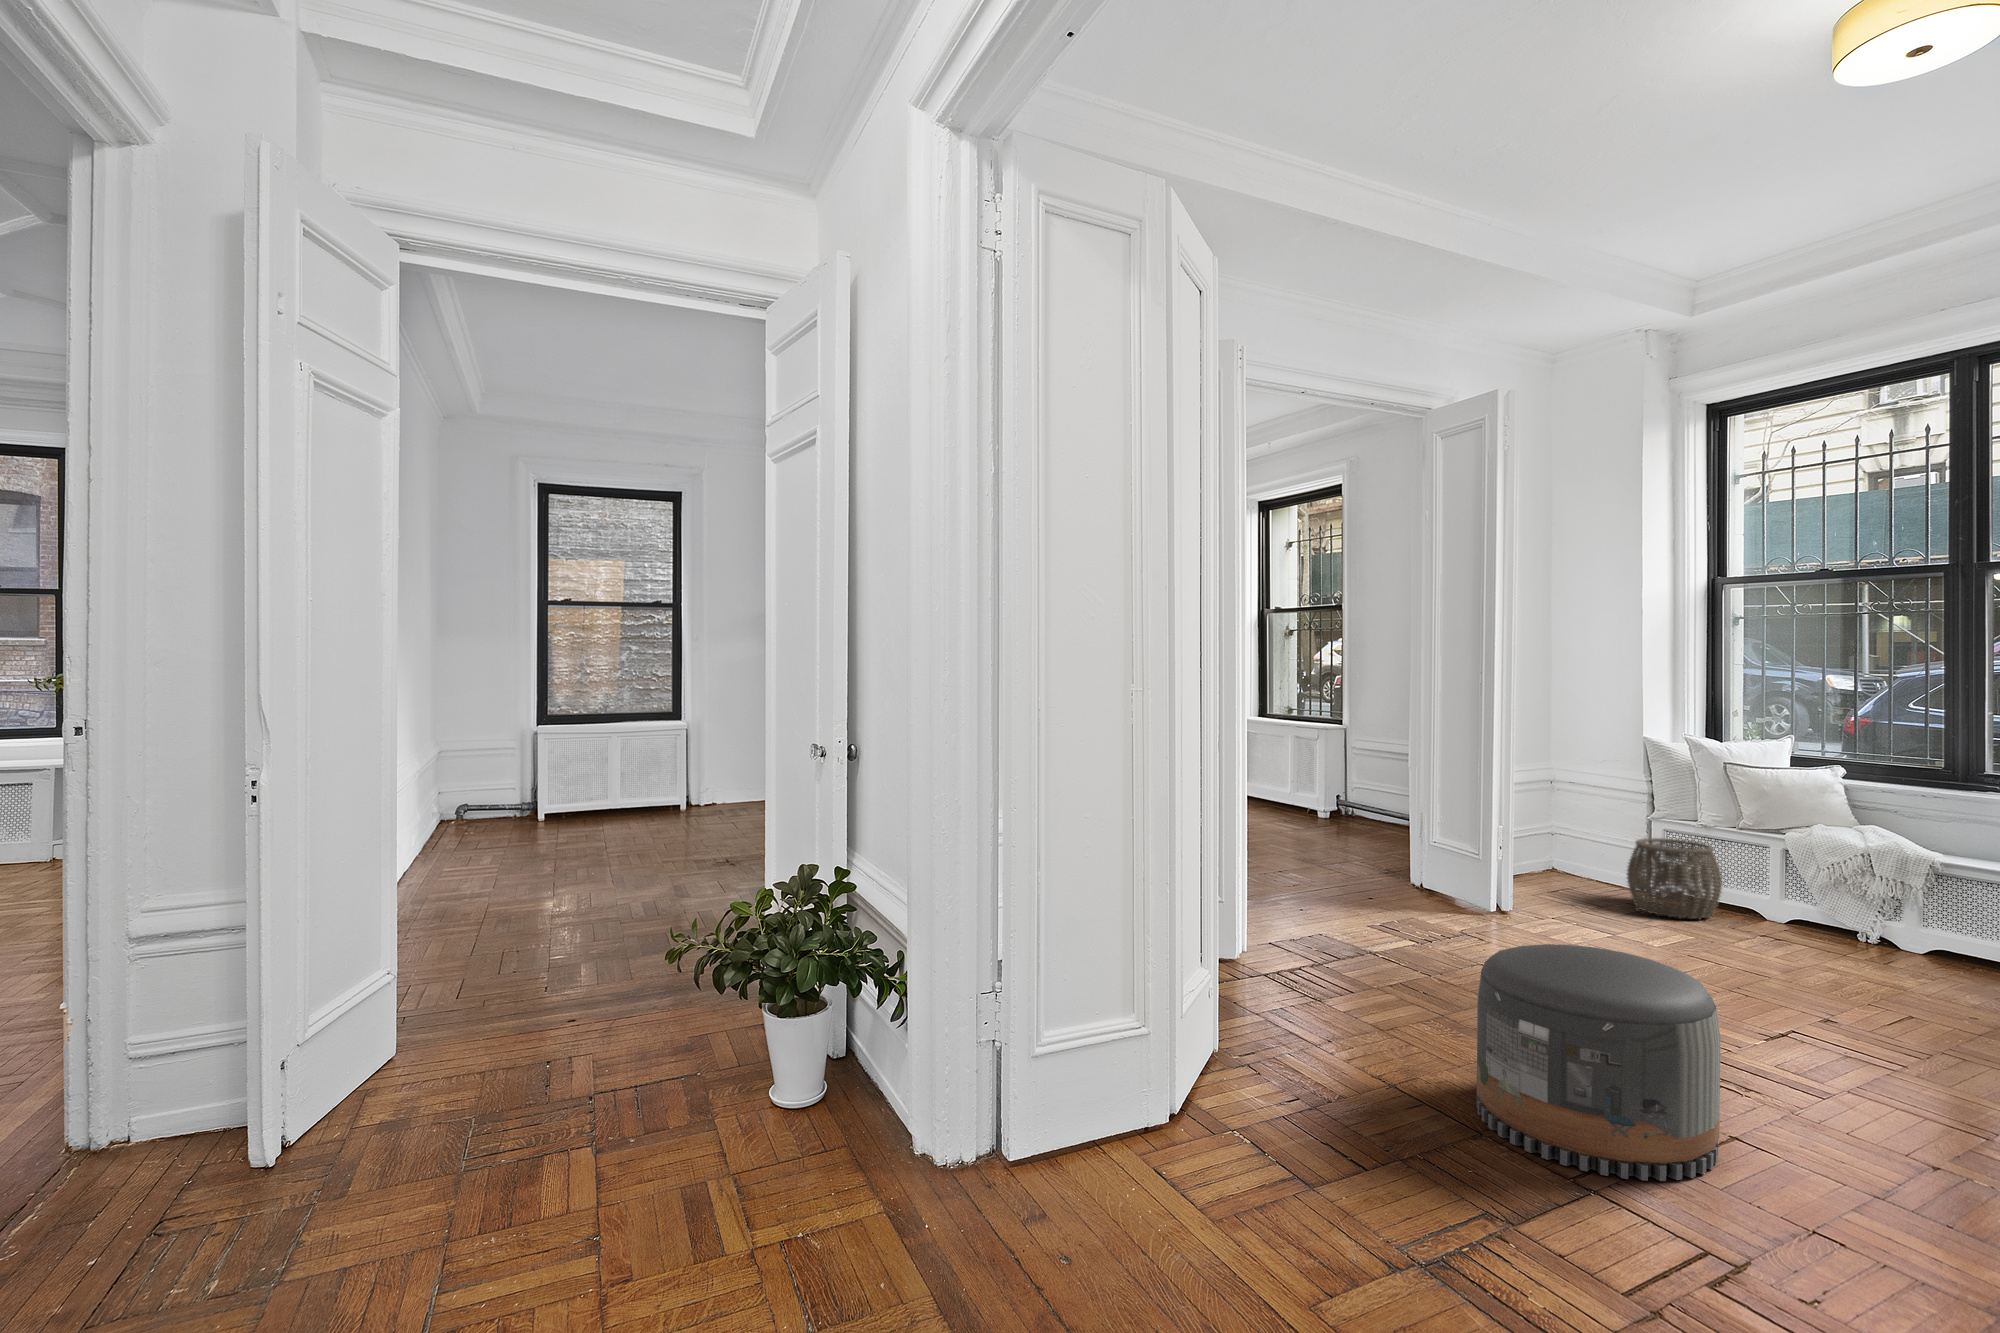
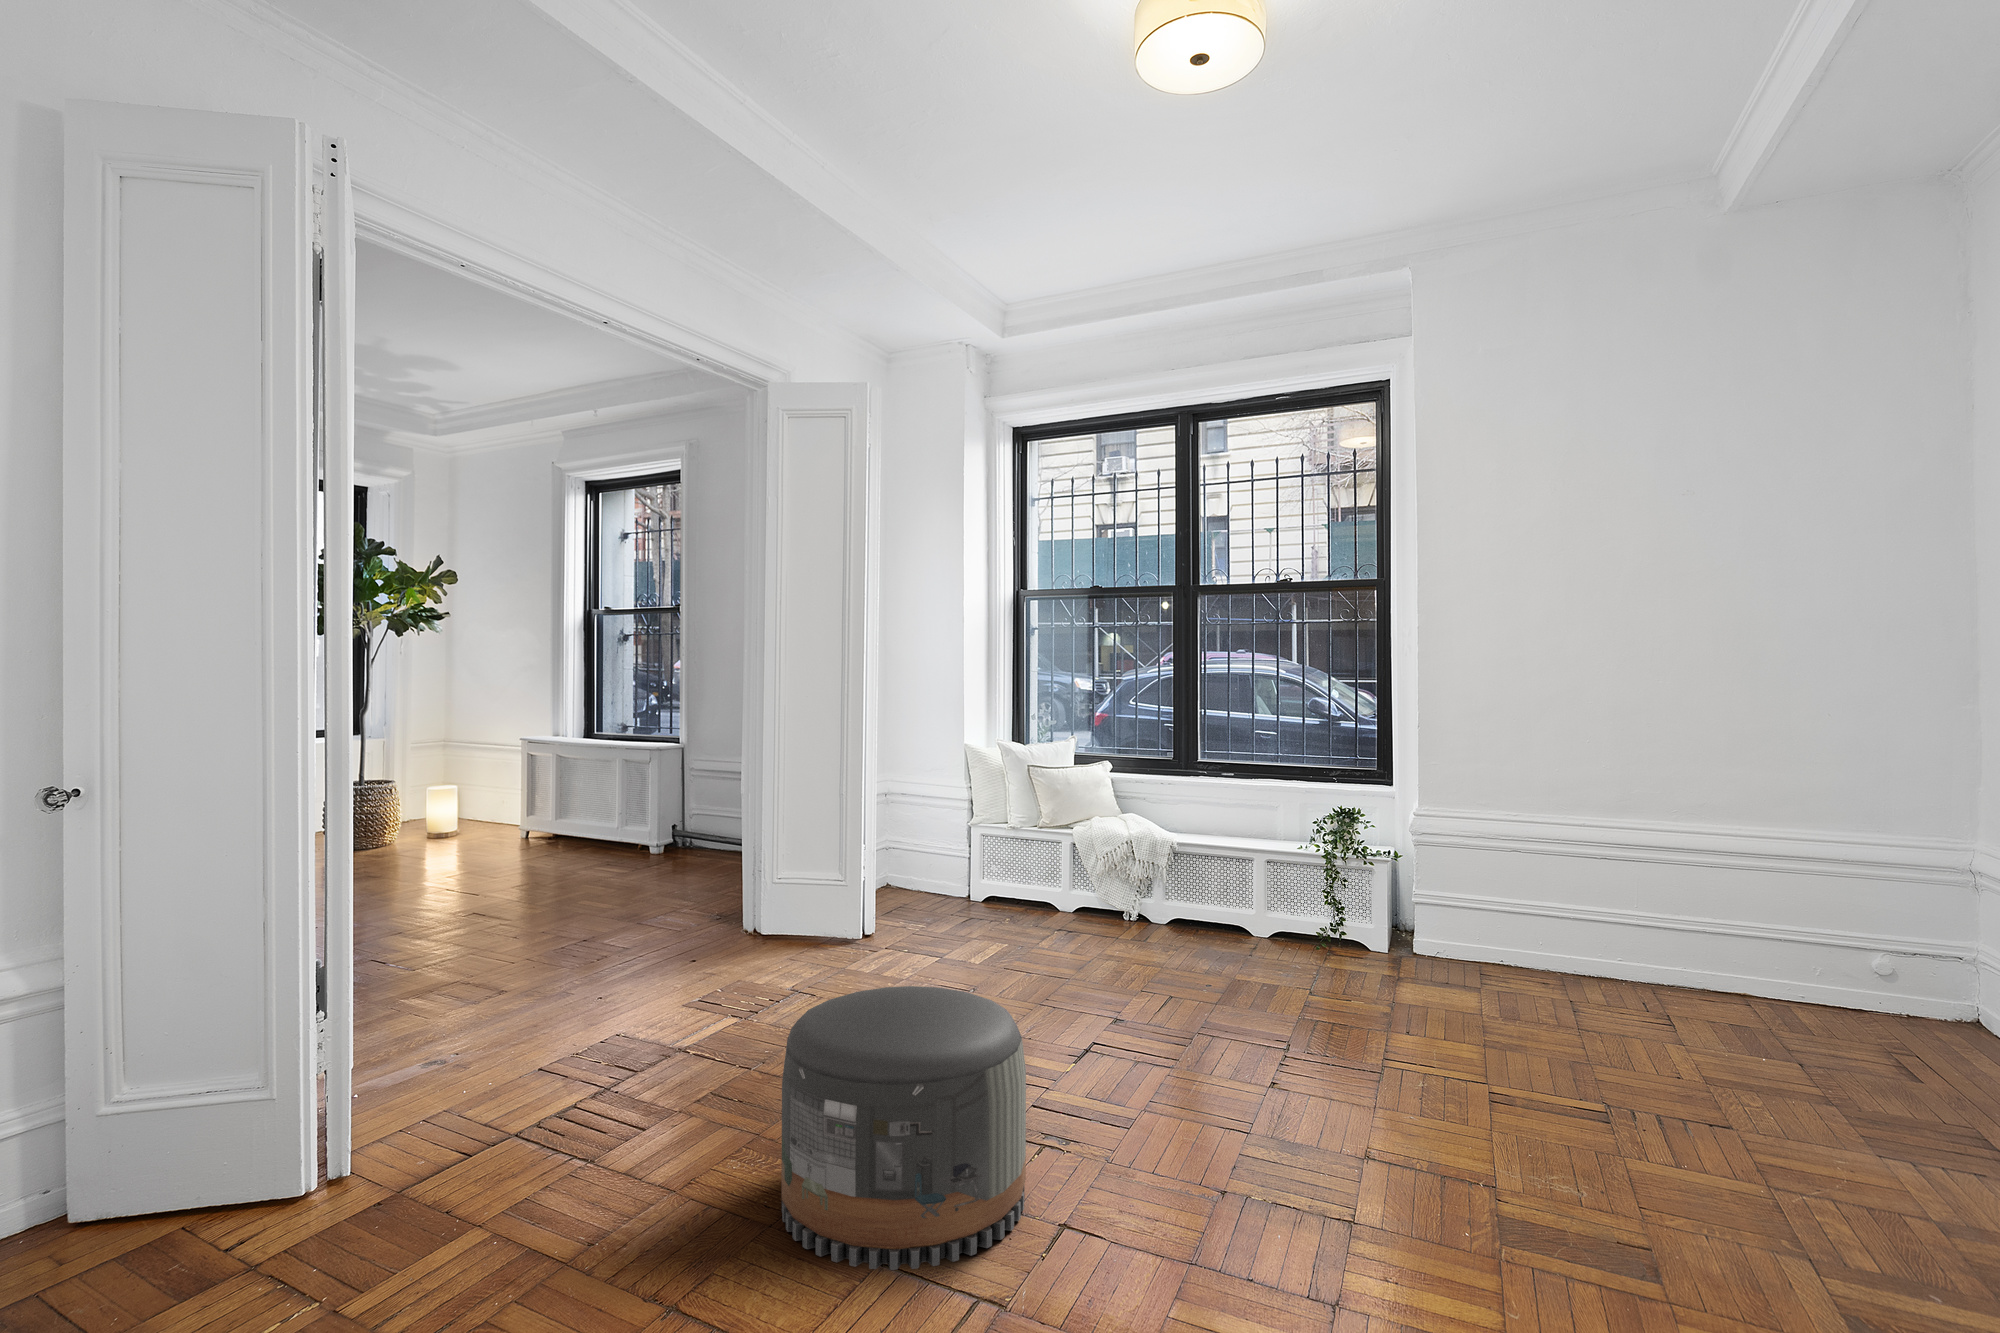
woven basket: present [1627,838,1722,919] -> none [947,842,1025,920]

